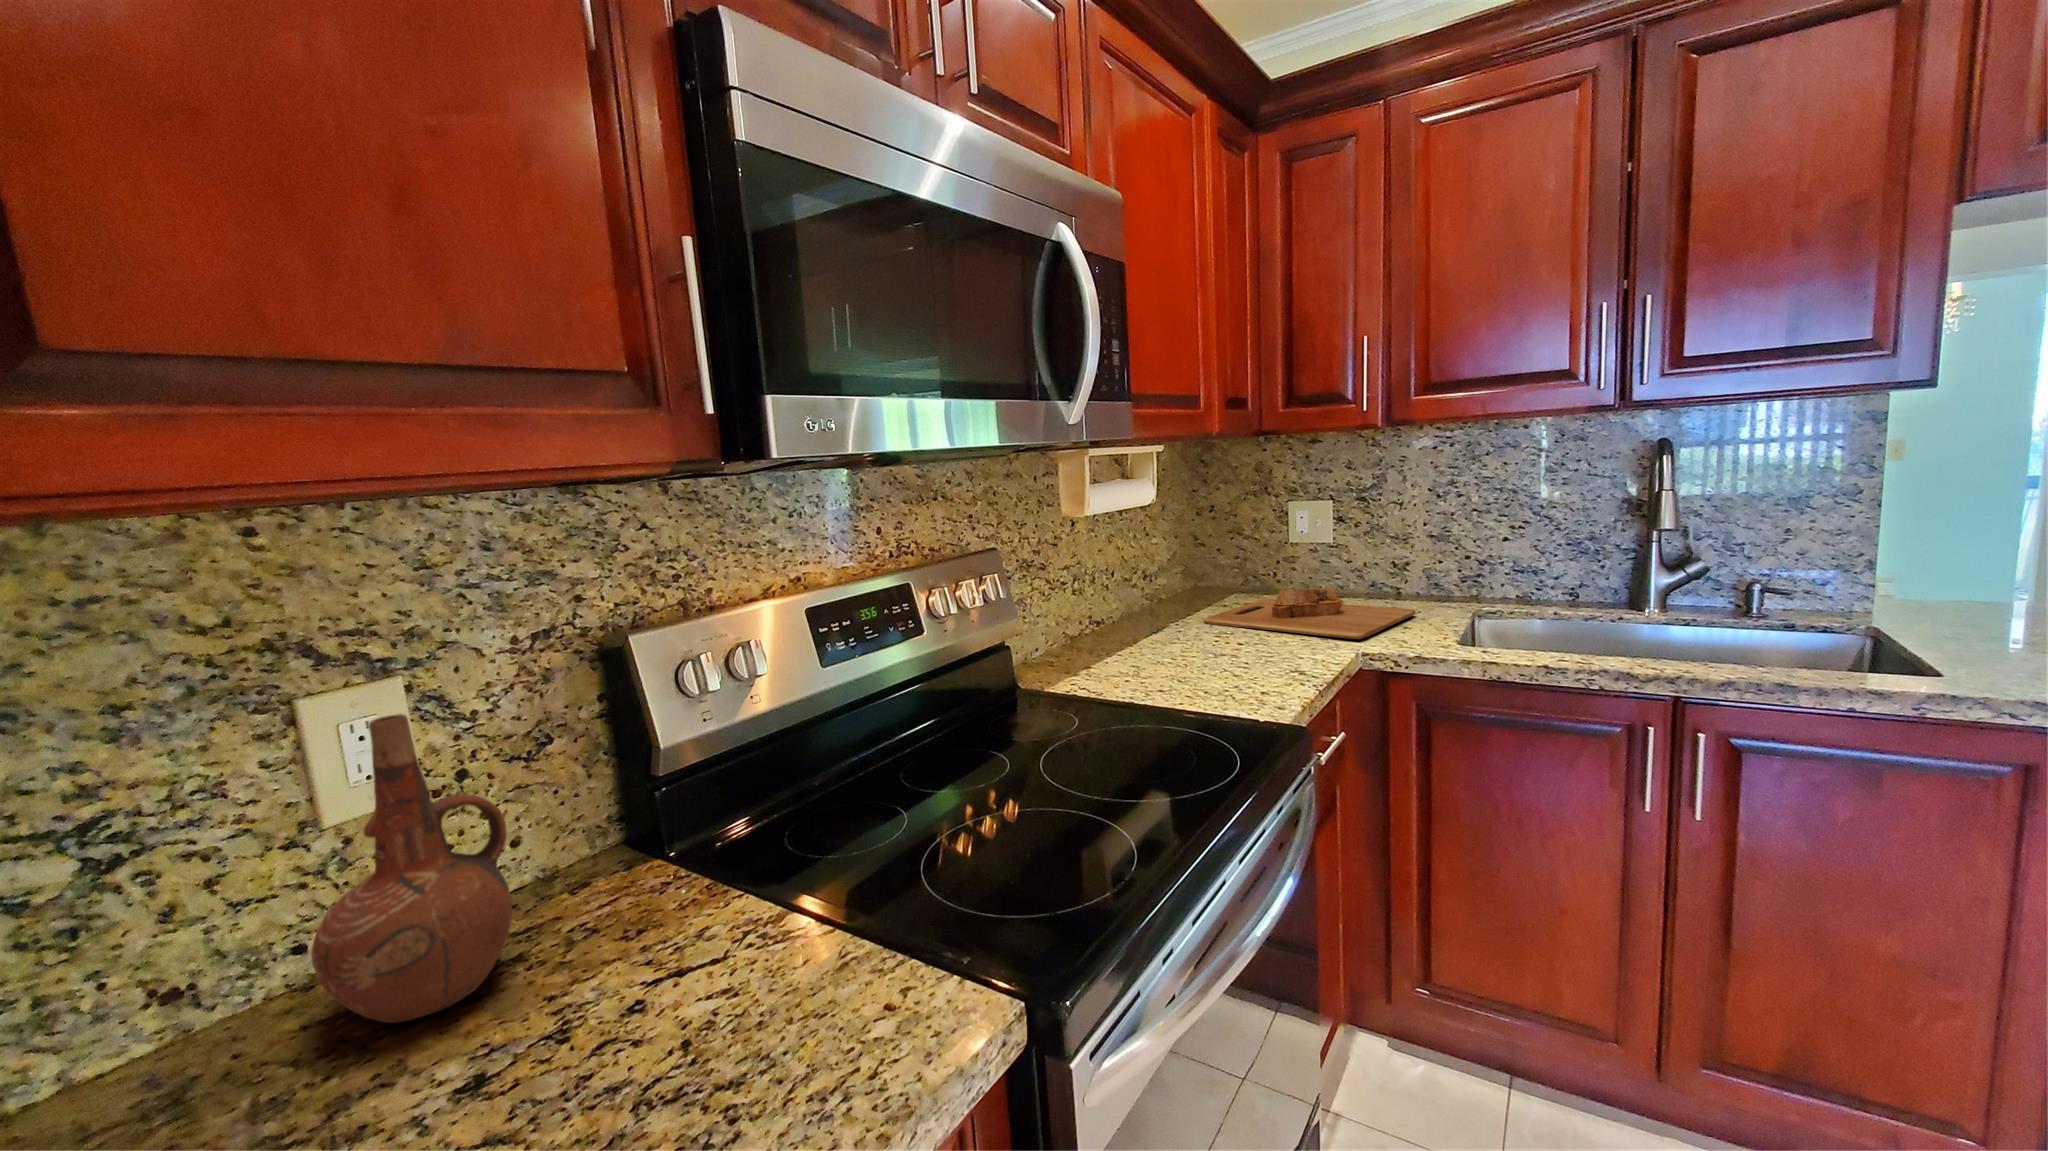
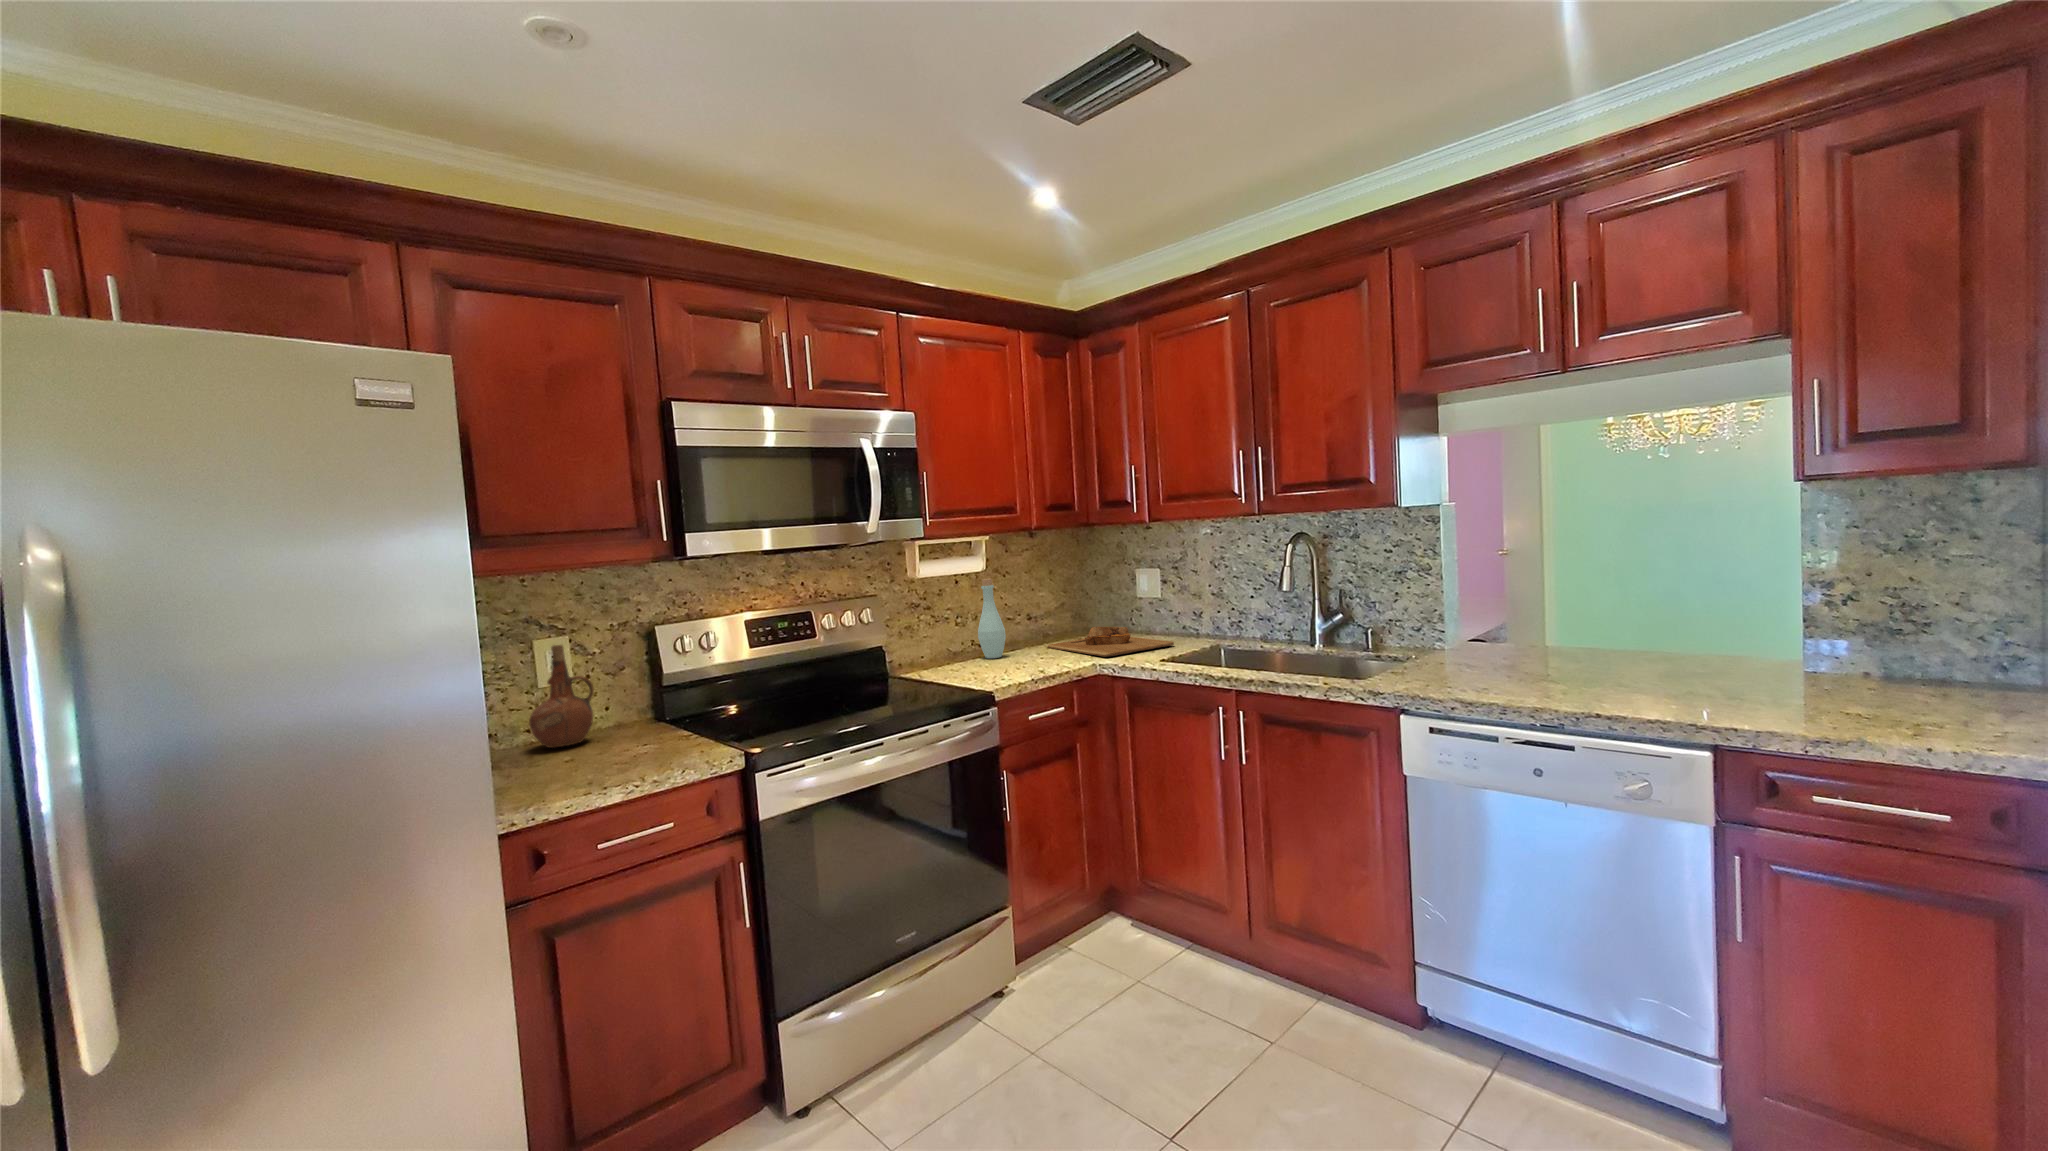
bottle: none [1126,516,1172,647] -> present [978,579,1006,658]

